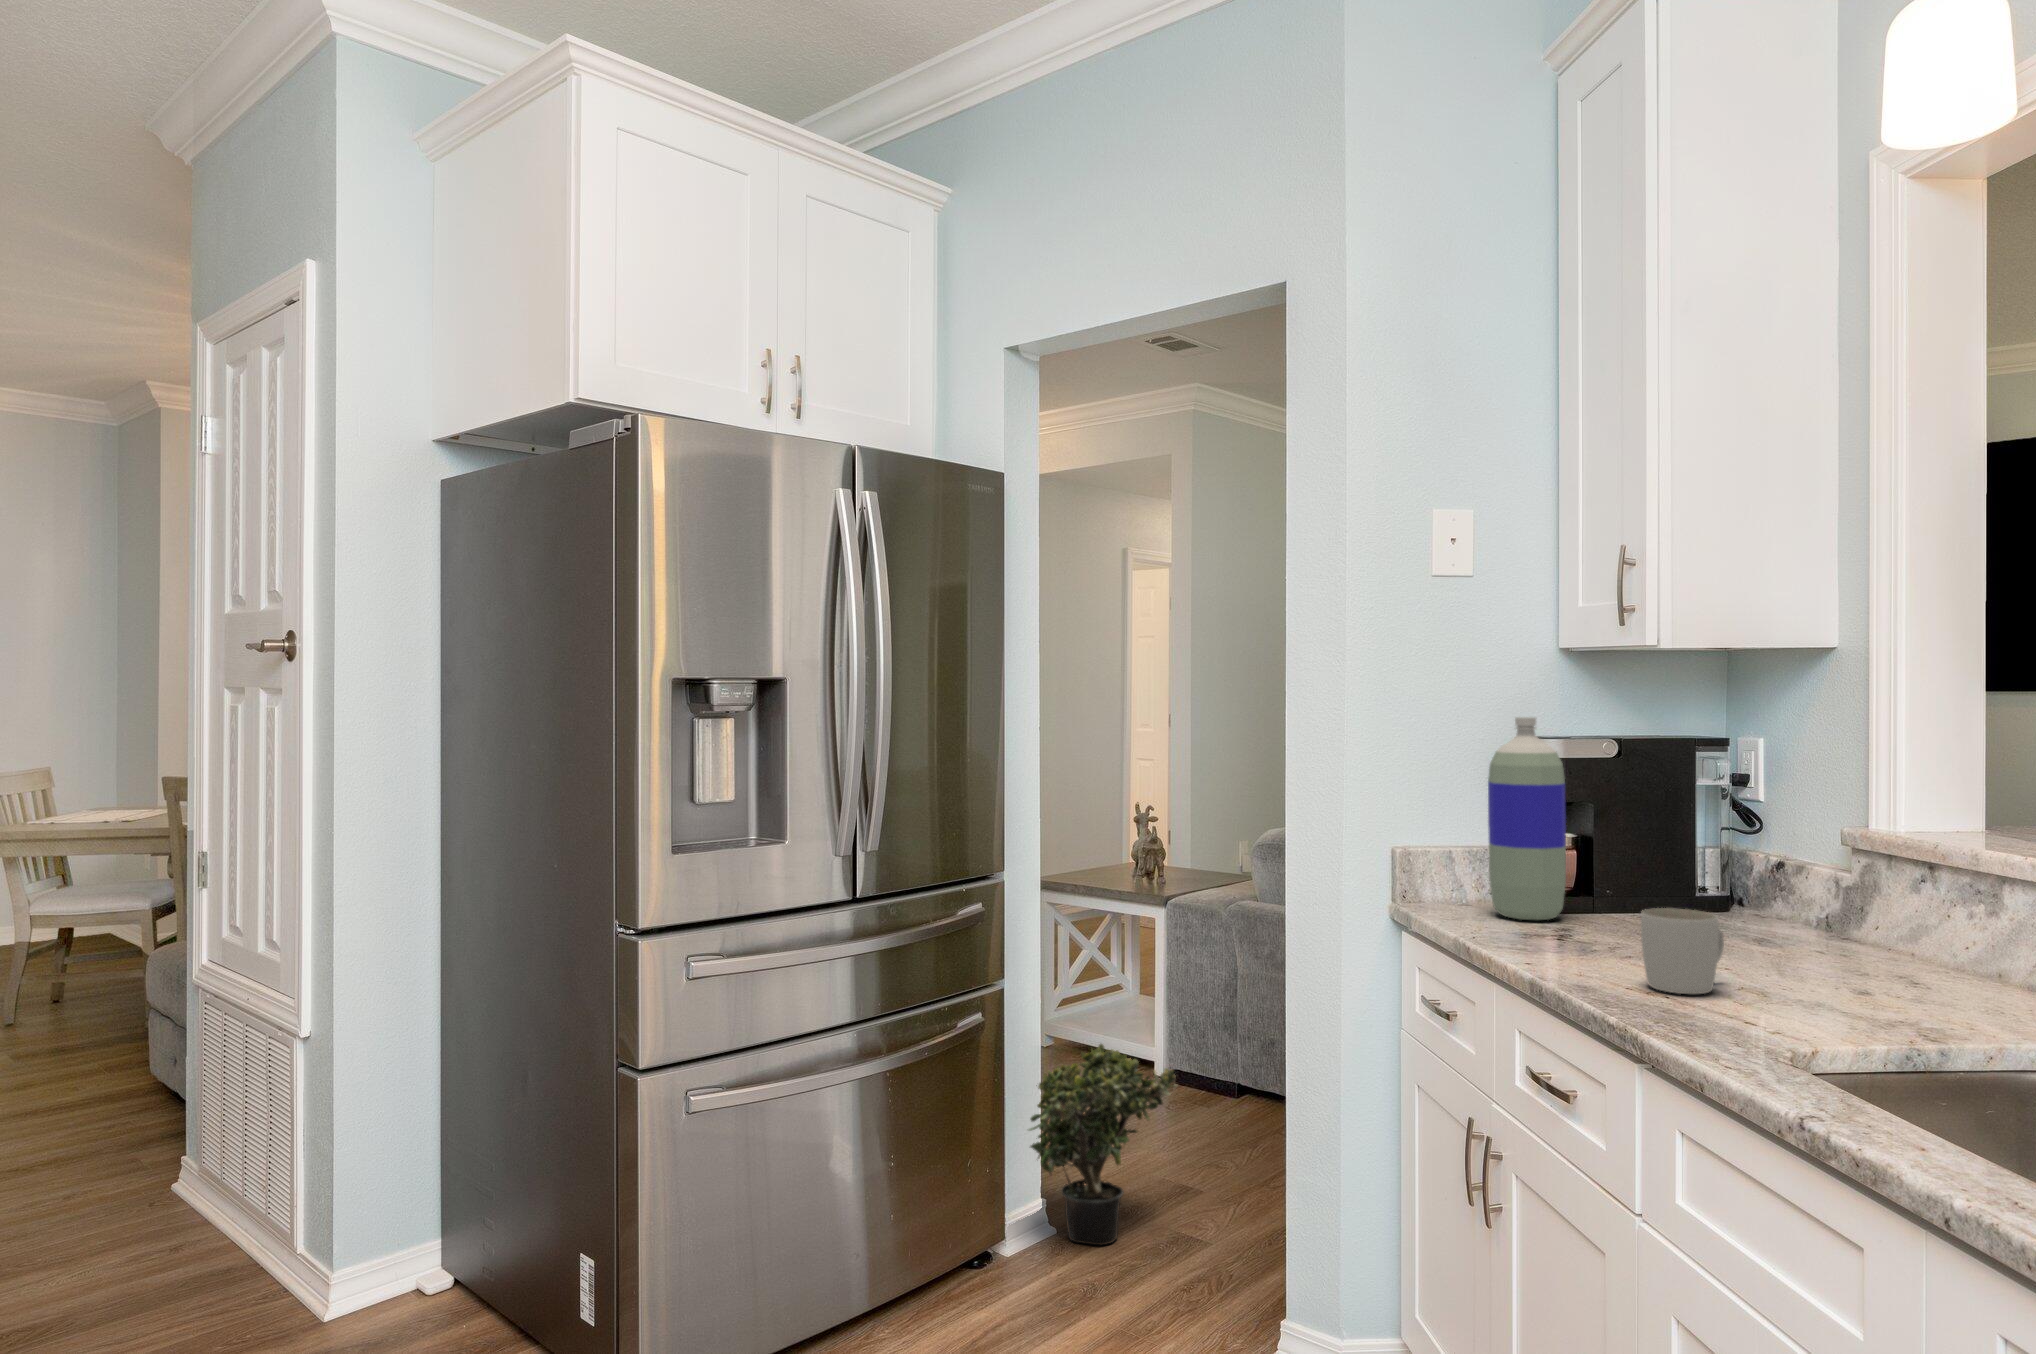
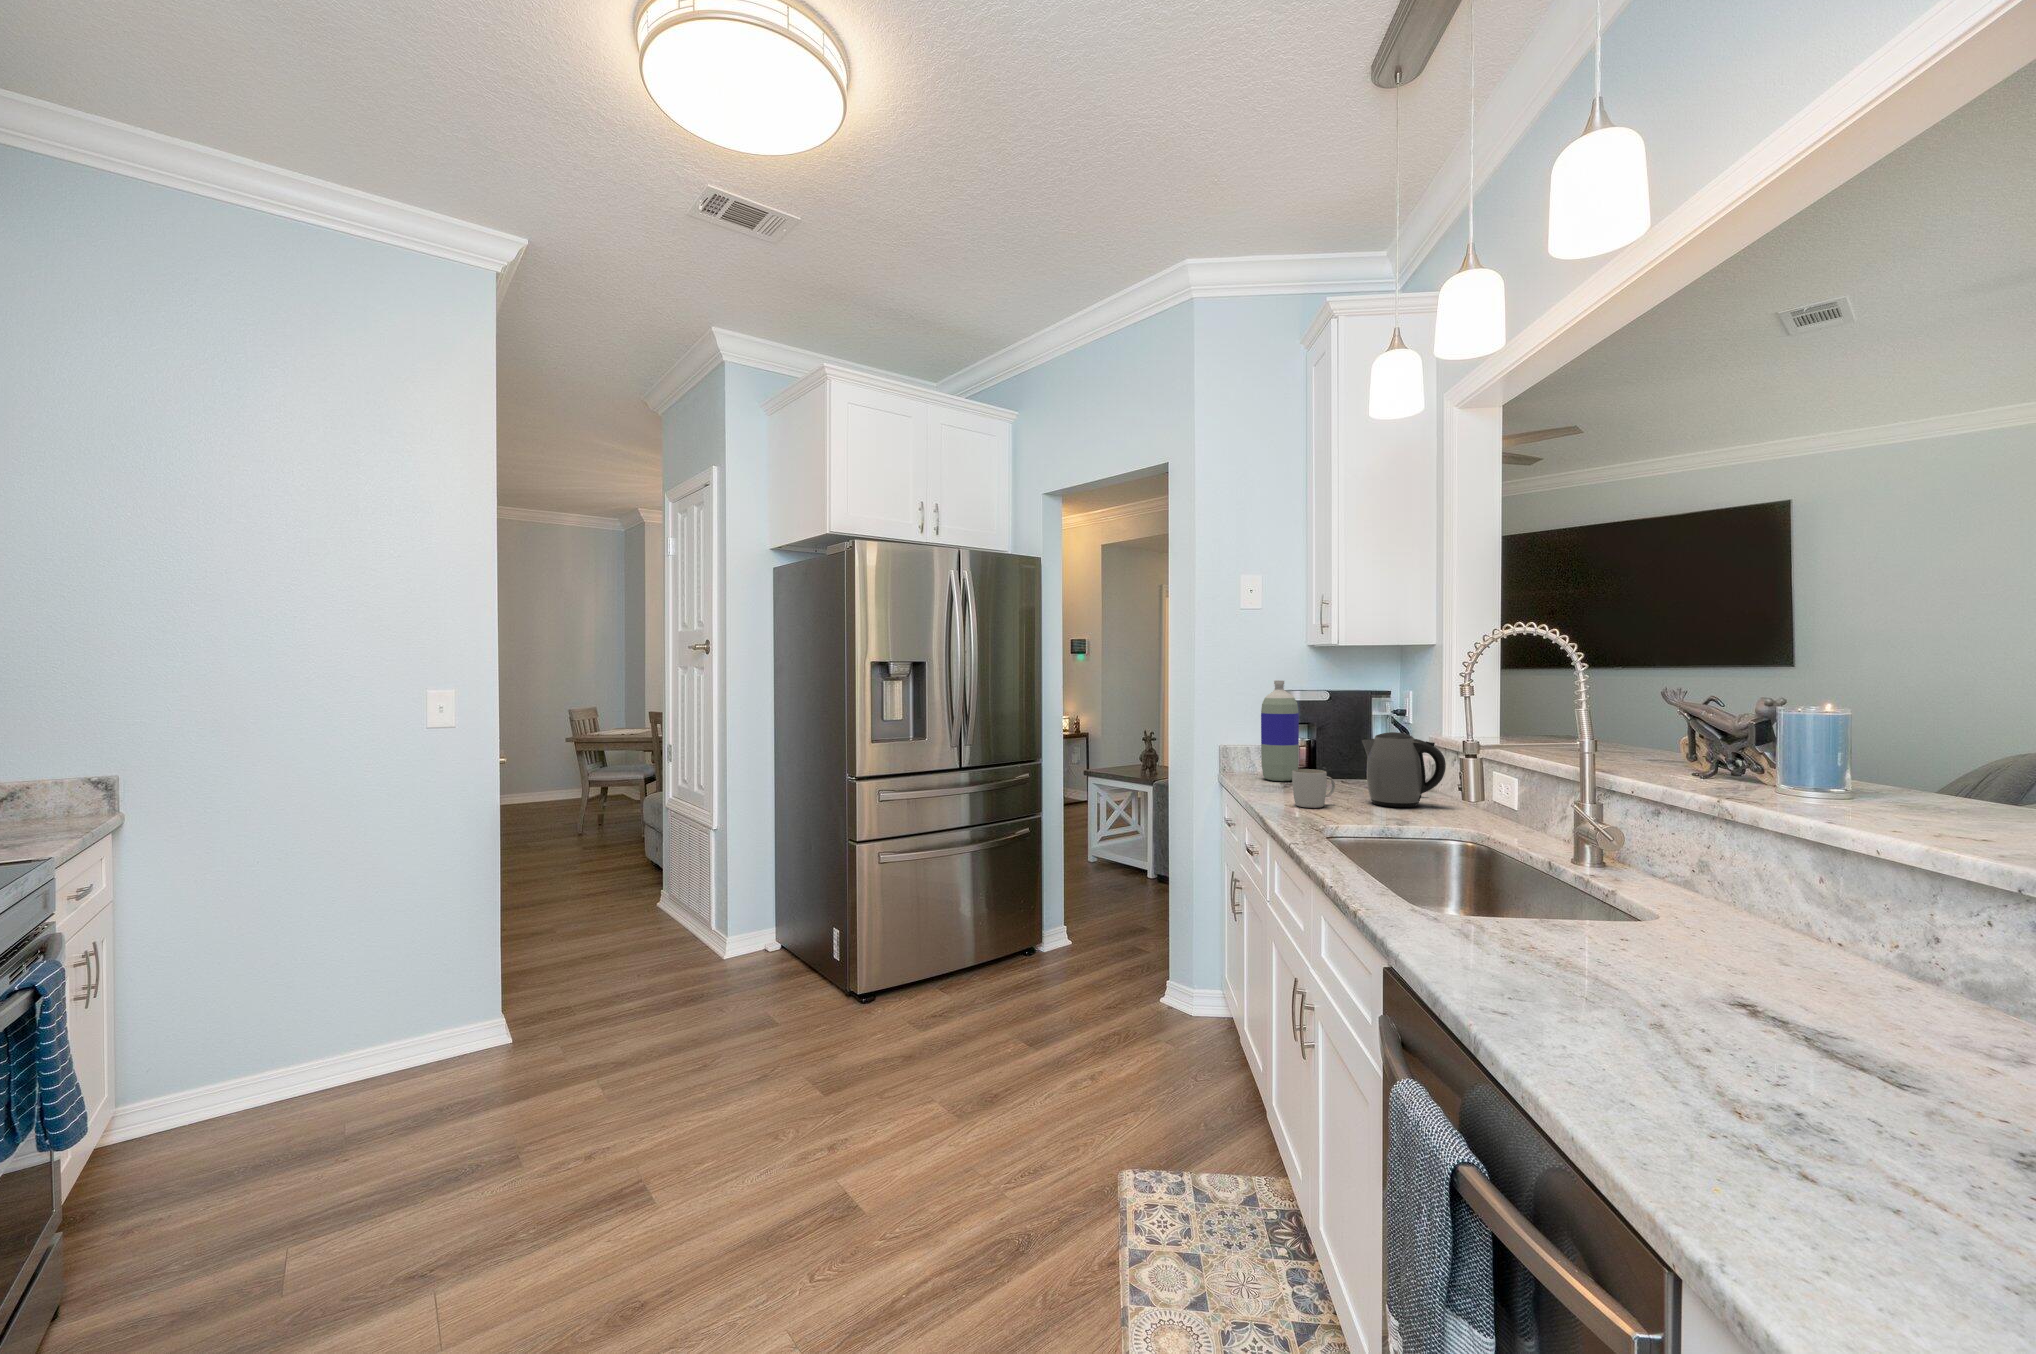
kettle: none [1763,827,1949,987] -> present [1362,732,1446,807]
potted plant: present [1029,1044,1177,1245] -> none [1055,848,1132,949]

